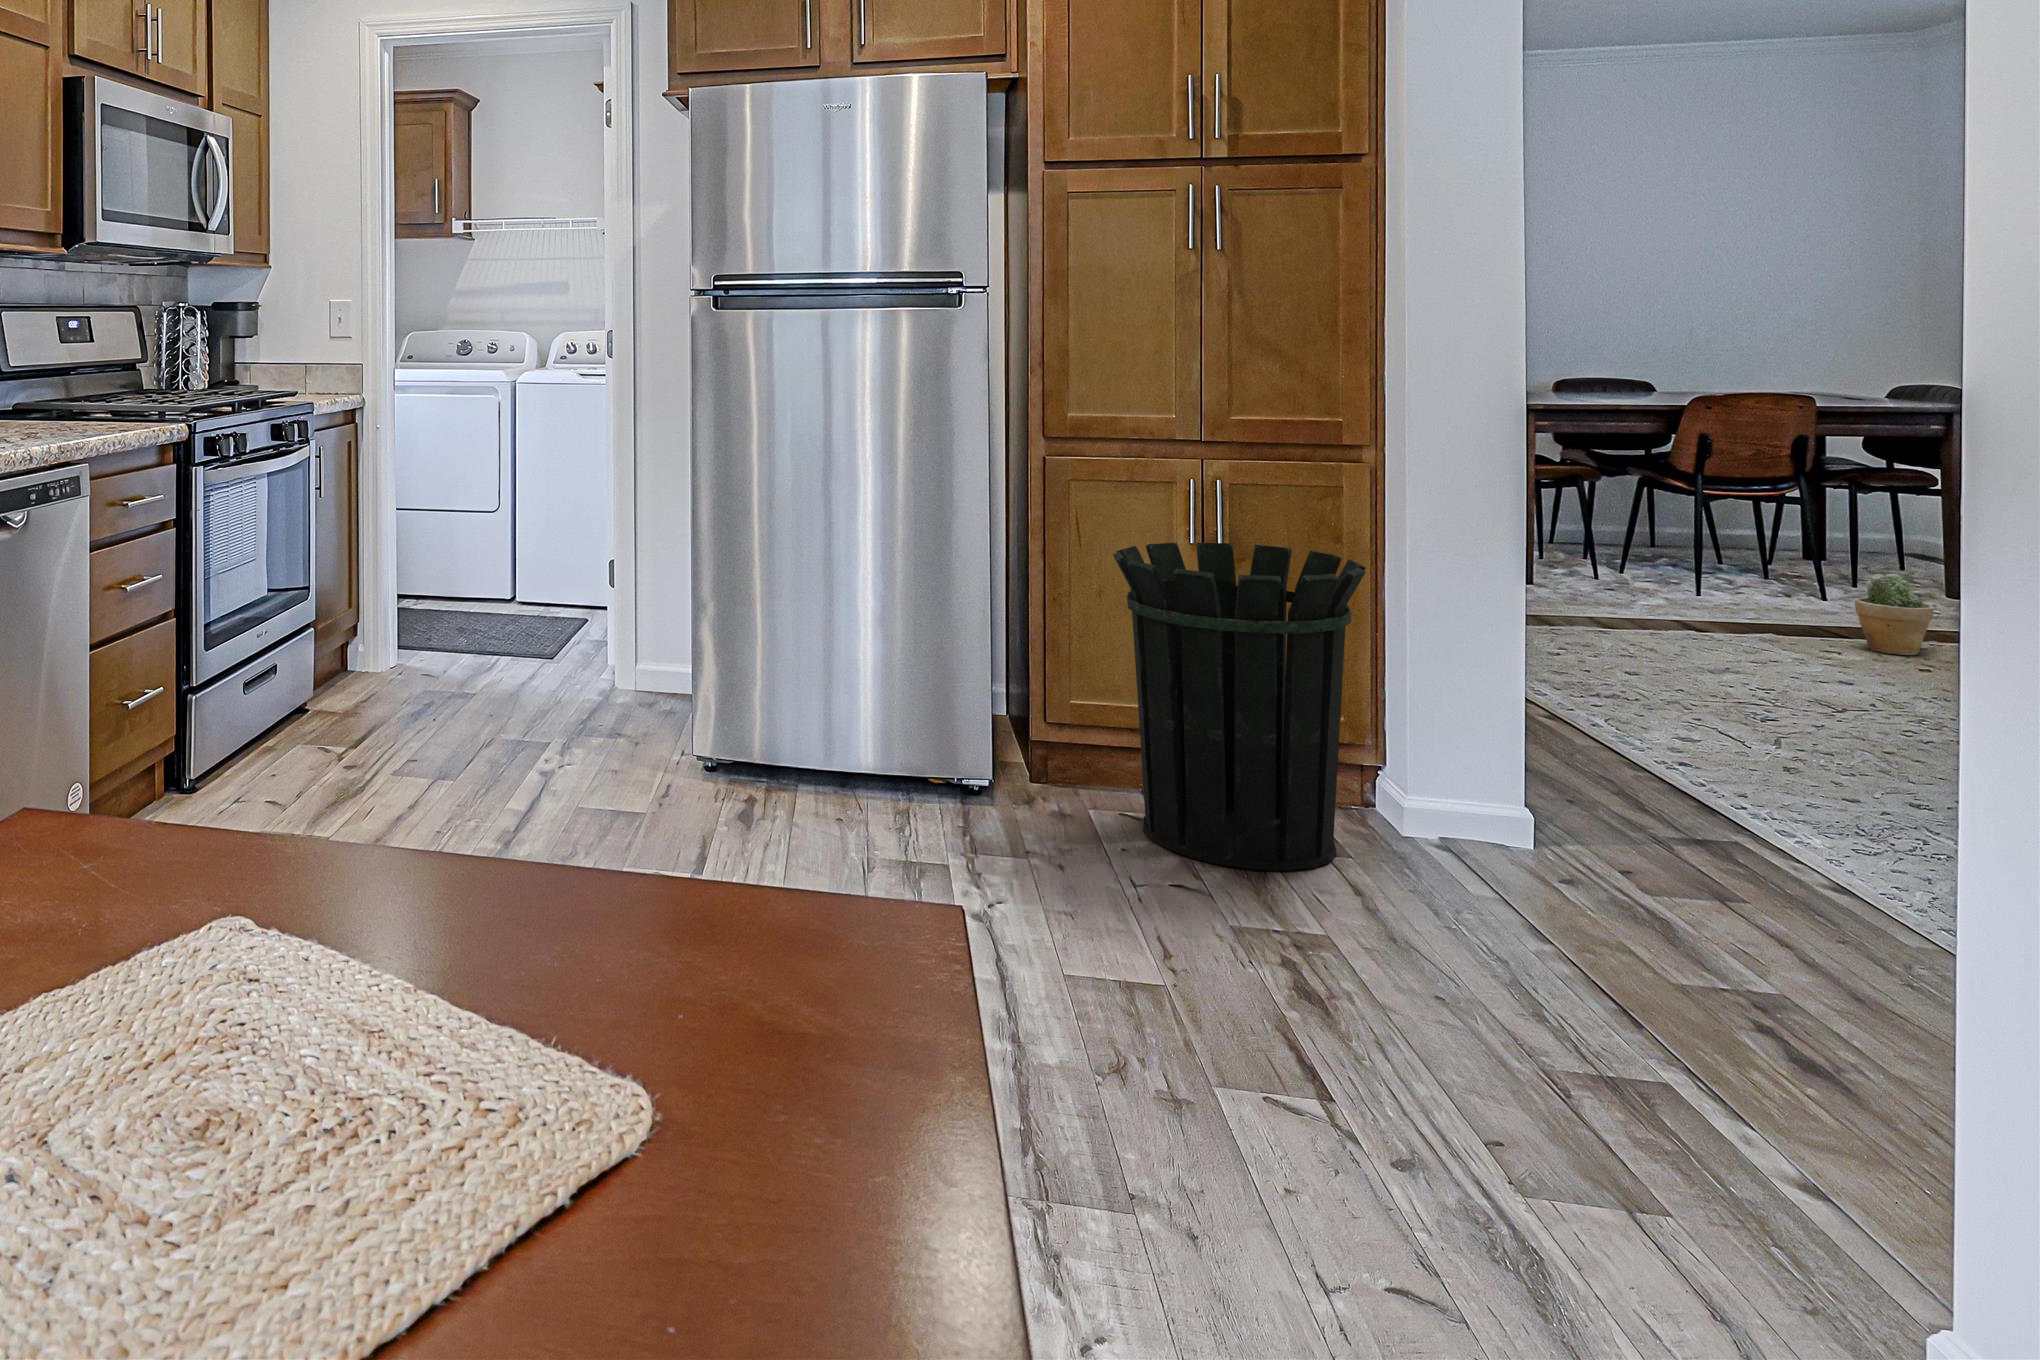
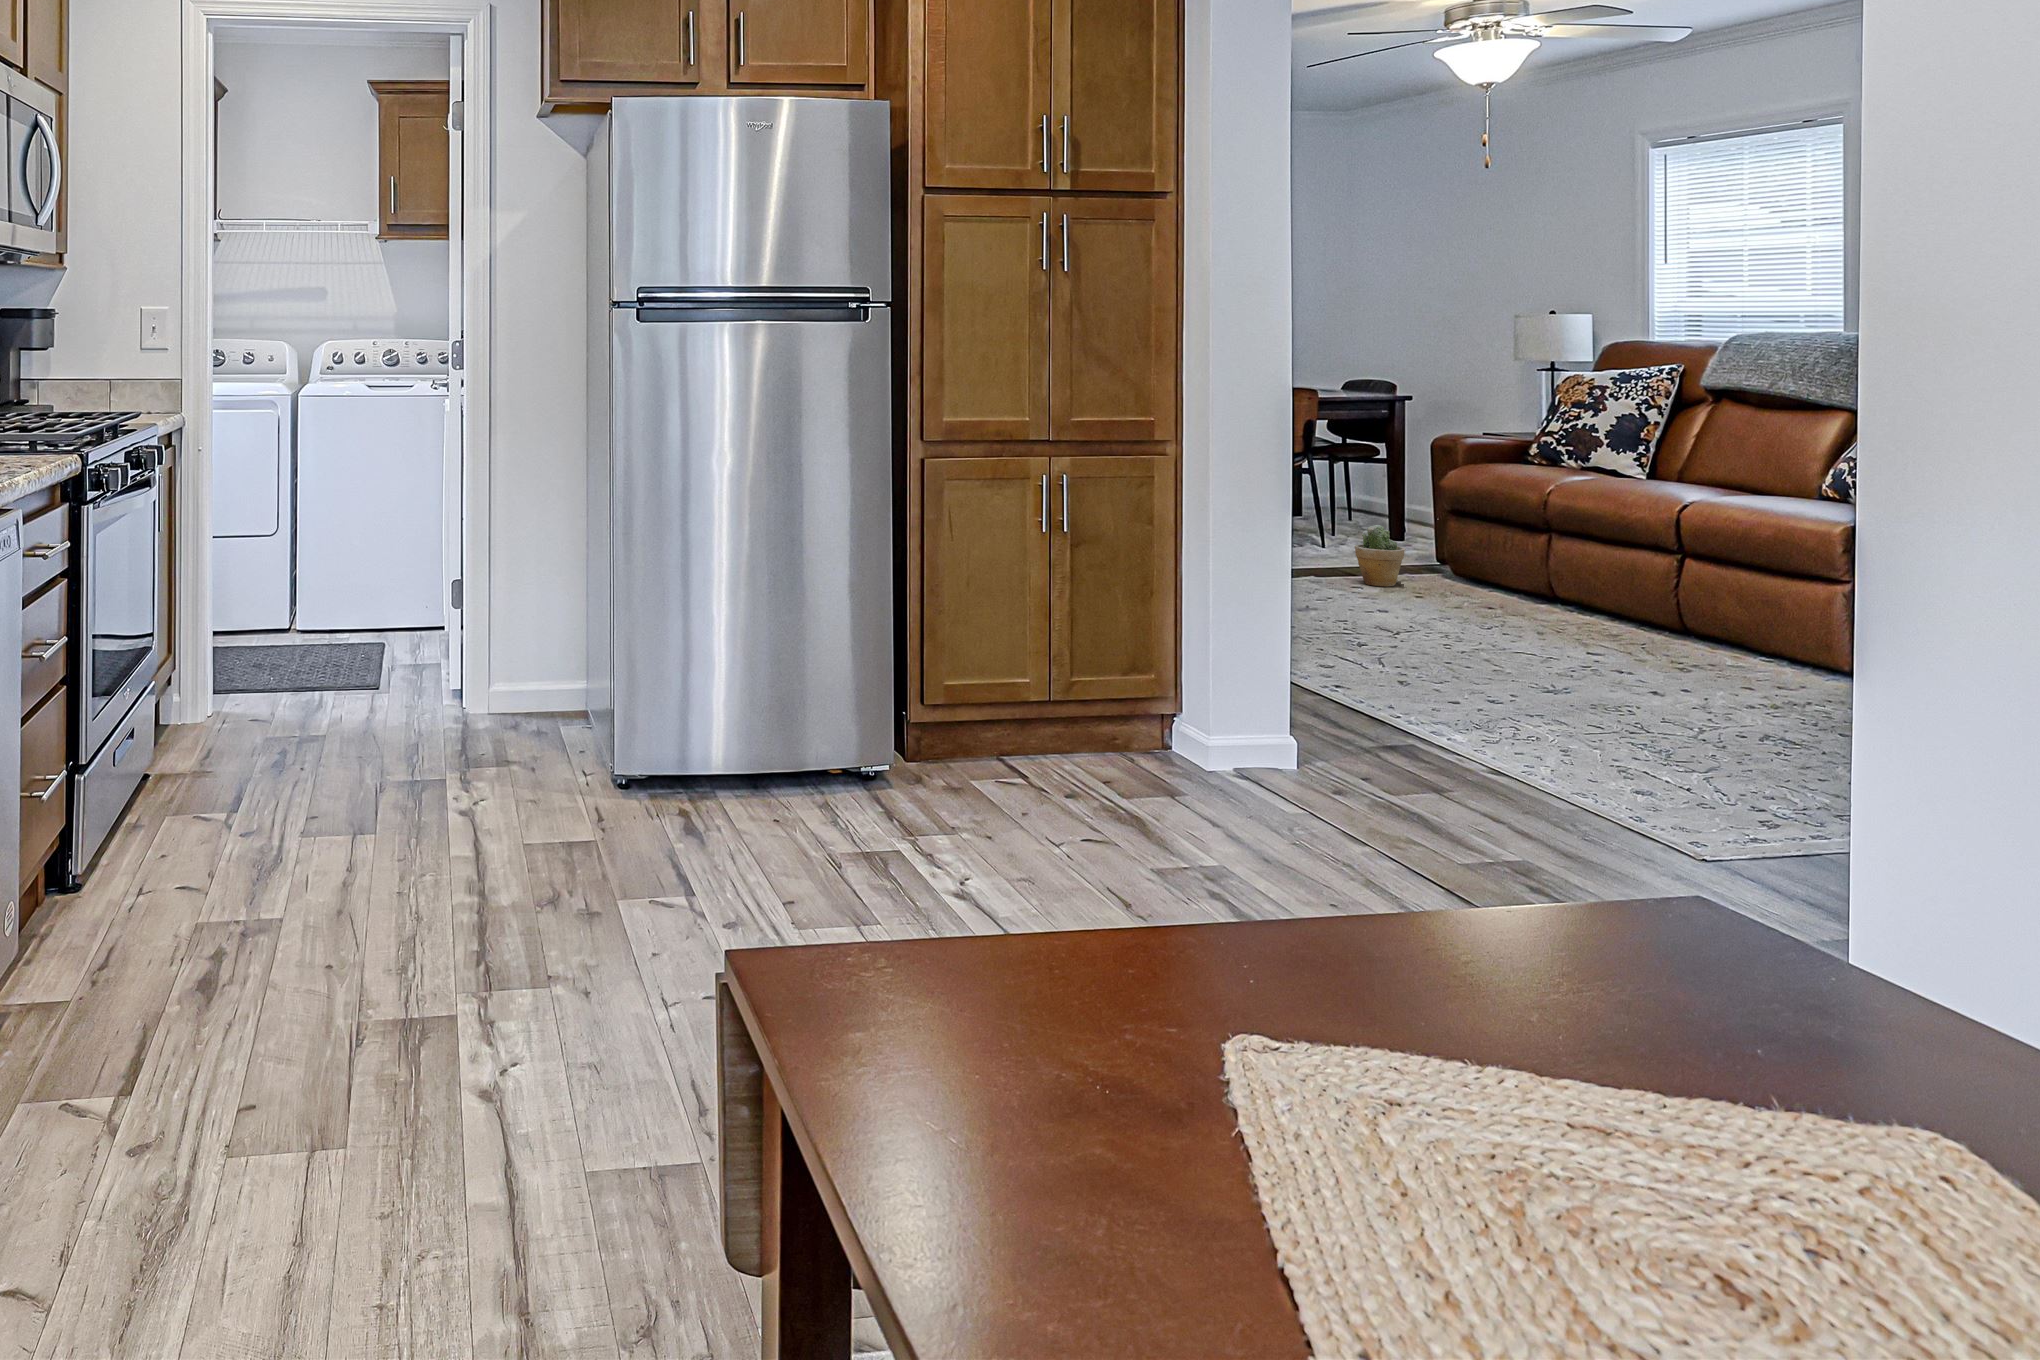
waste bin: present [1113,542,1366,871] -> none [999,531,1210,817]

